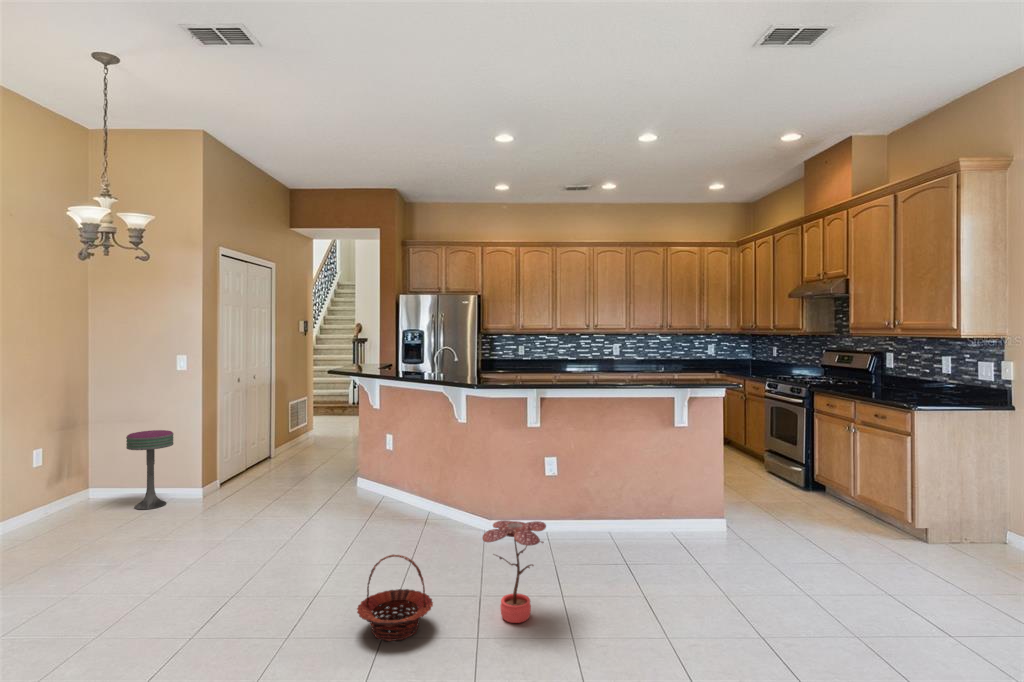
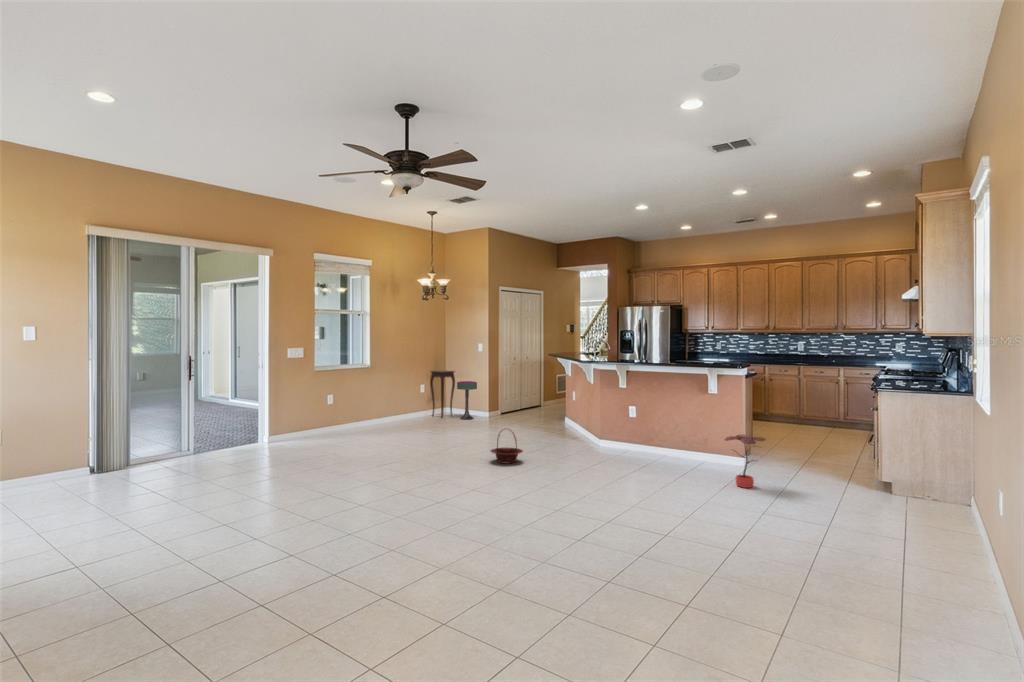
side table: none [51,412,116,514] -> present [430,370,455,417]
potted plant: present [482,520,546,623] -> present [725,435,765,488]

